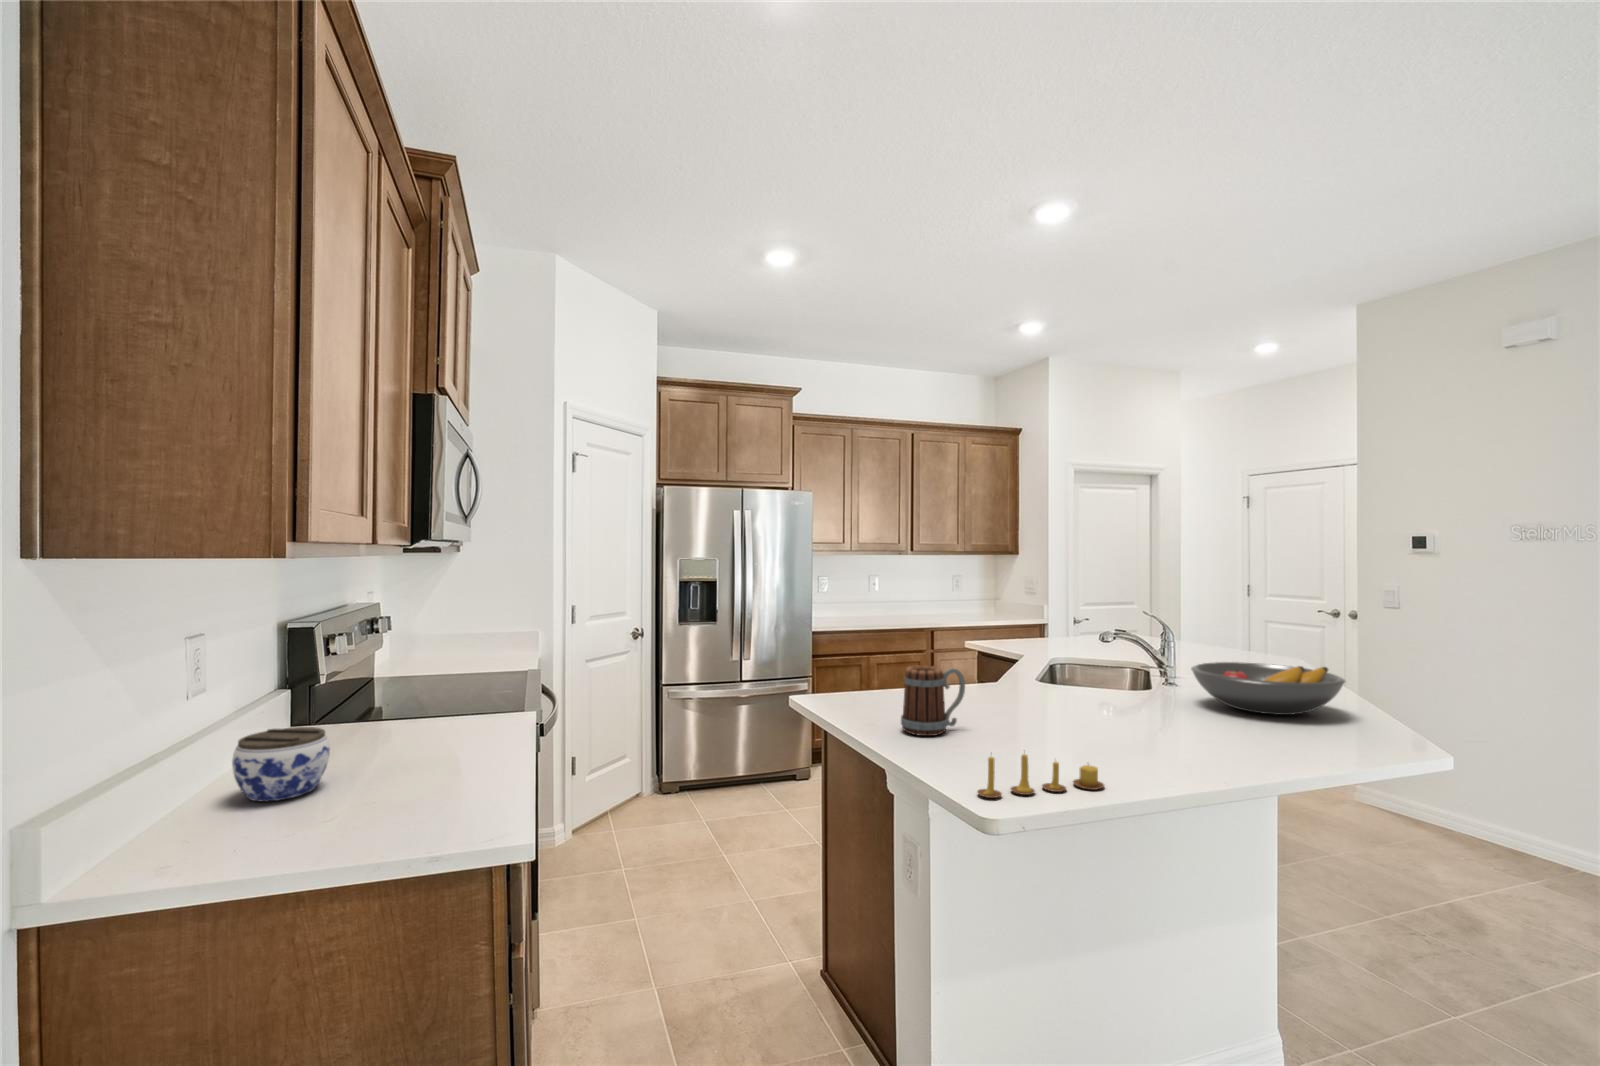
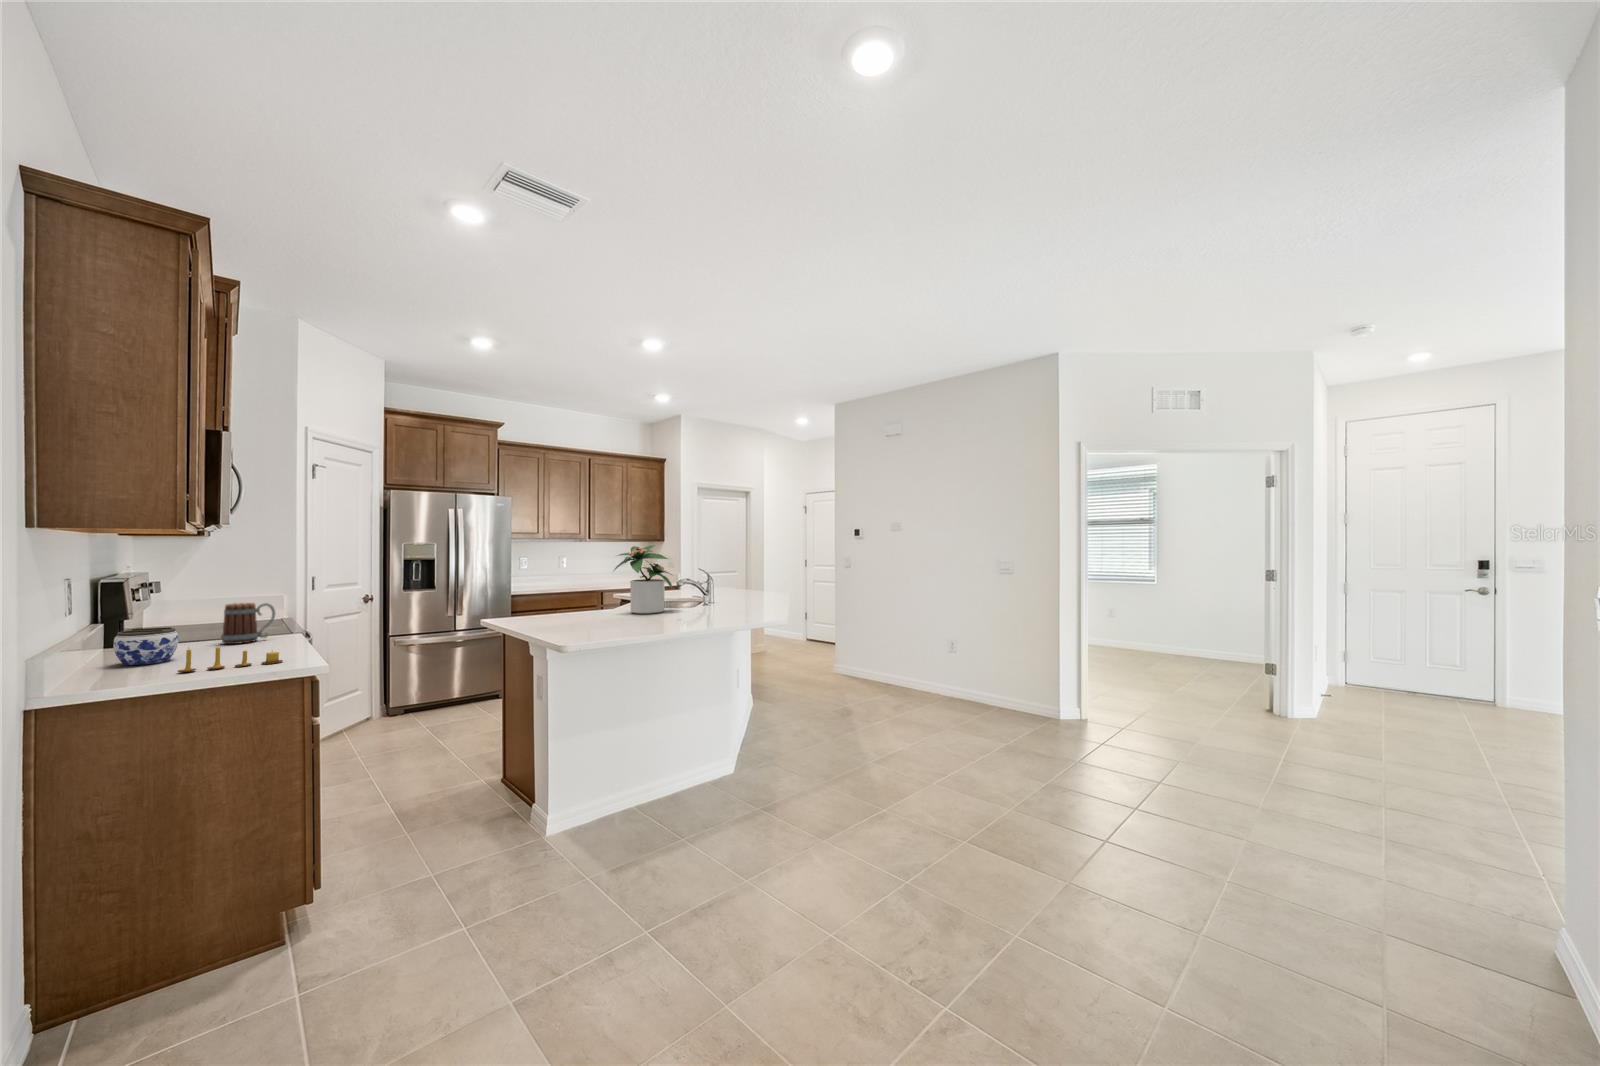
potted plant: none [1034,581,1165,726] -> present [614,545,673,614]
fruit bowl: present [1191,662,1345,715] -> none [698,583,760,606]
mug: present [901,666,965,736] -> present [221,603,275,644]
candle: present [977,754,1104,798] -> present [178,647,283,672]

